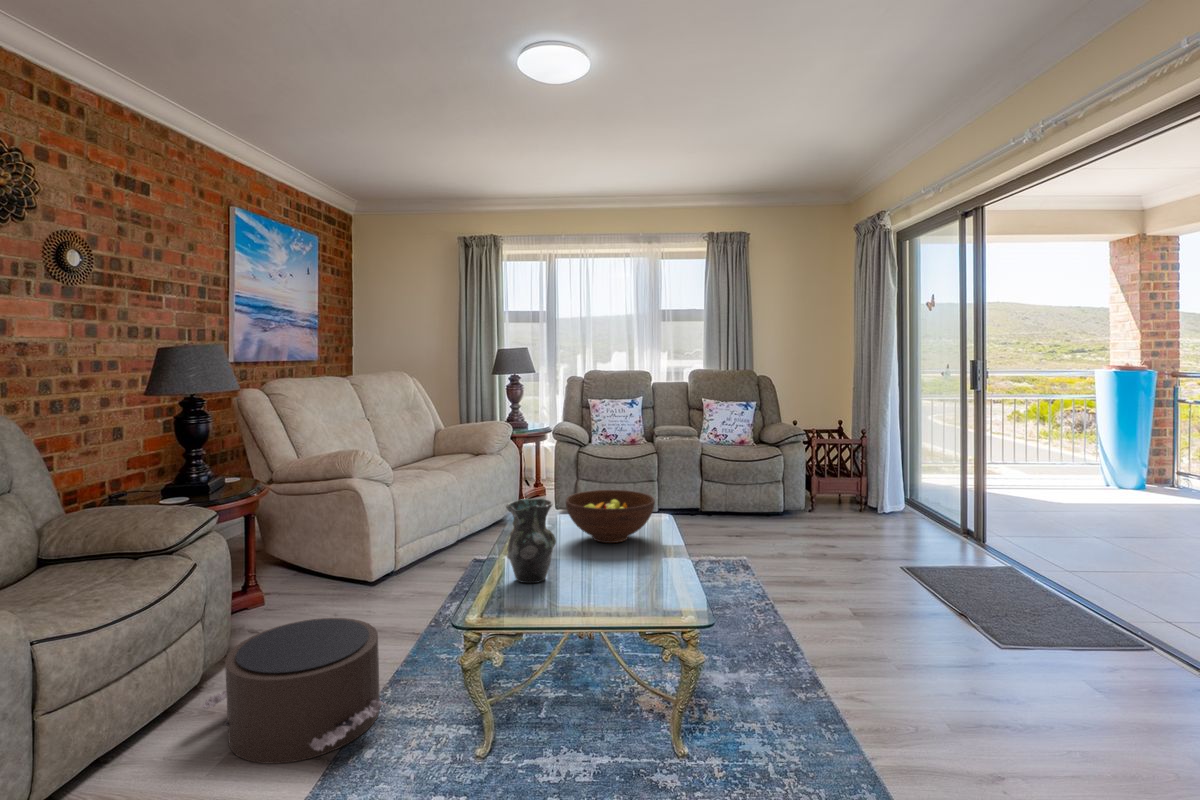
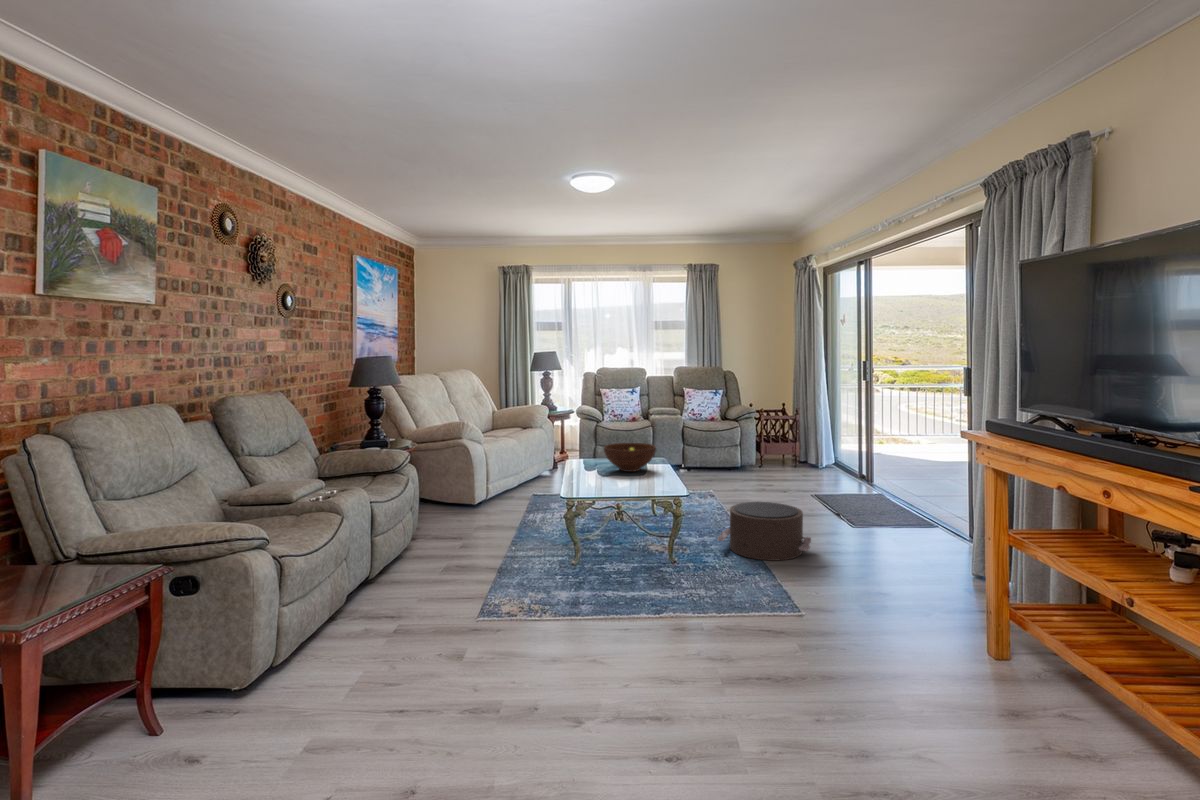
vase: present [506,499,556,583] -> none [578,442,605,486]
pouf: present [200,618,386,764] -> present [718,502,811,560]

